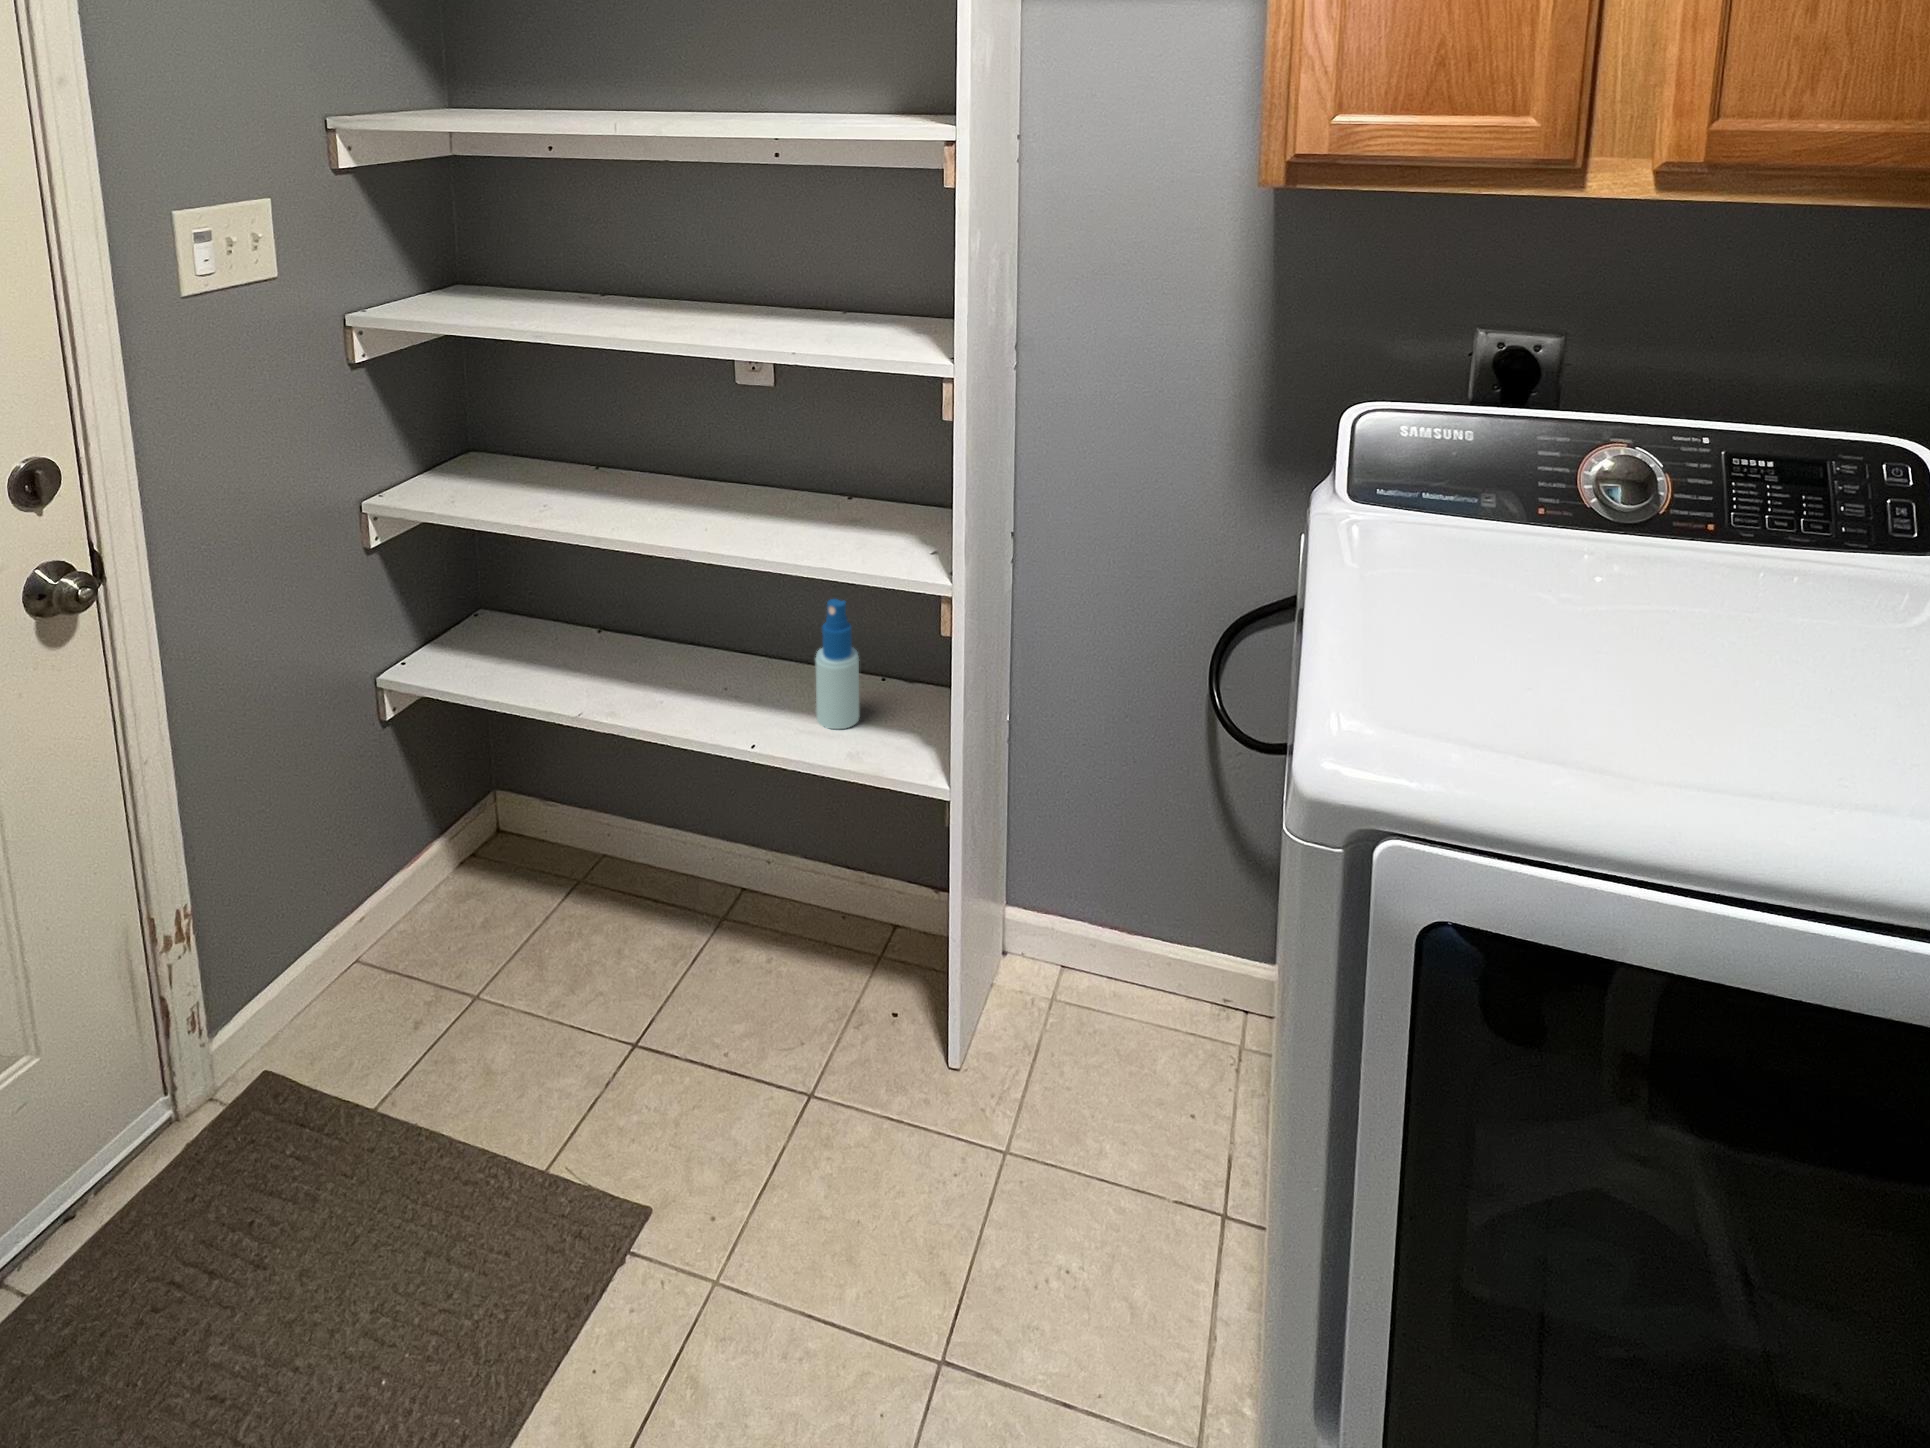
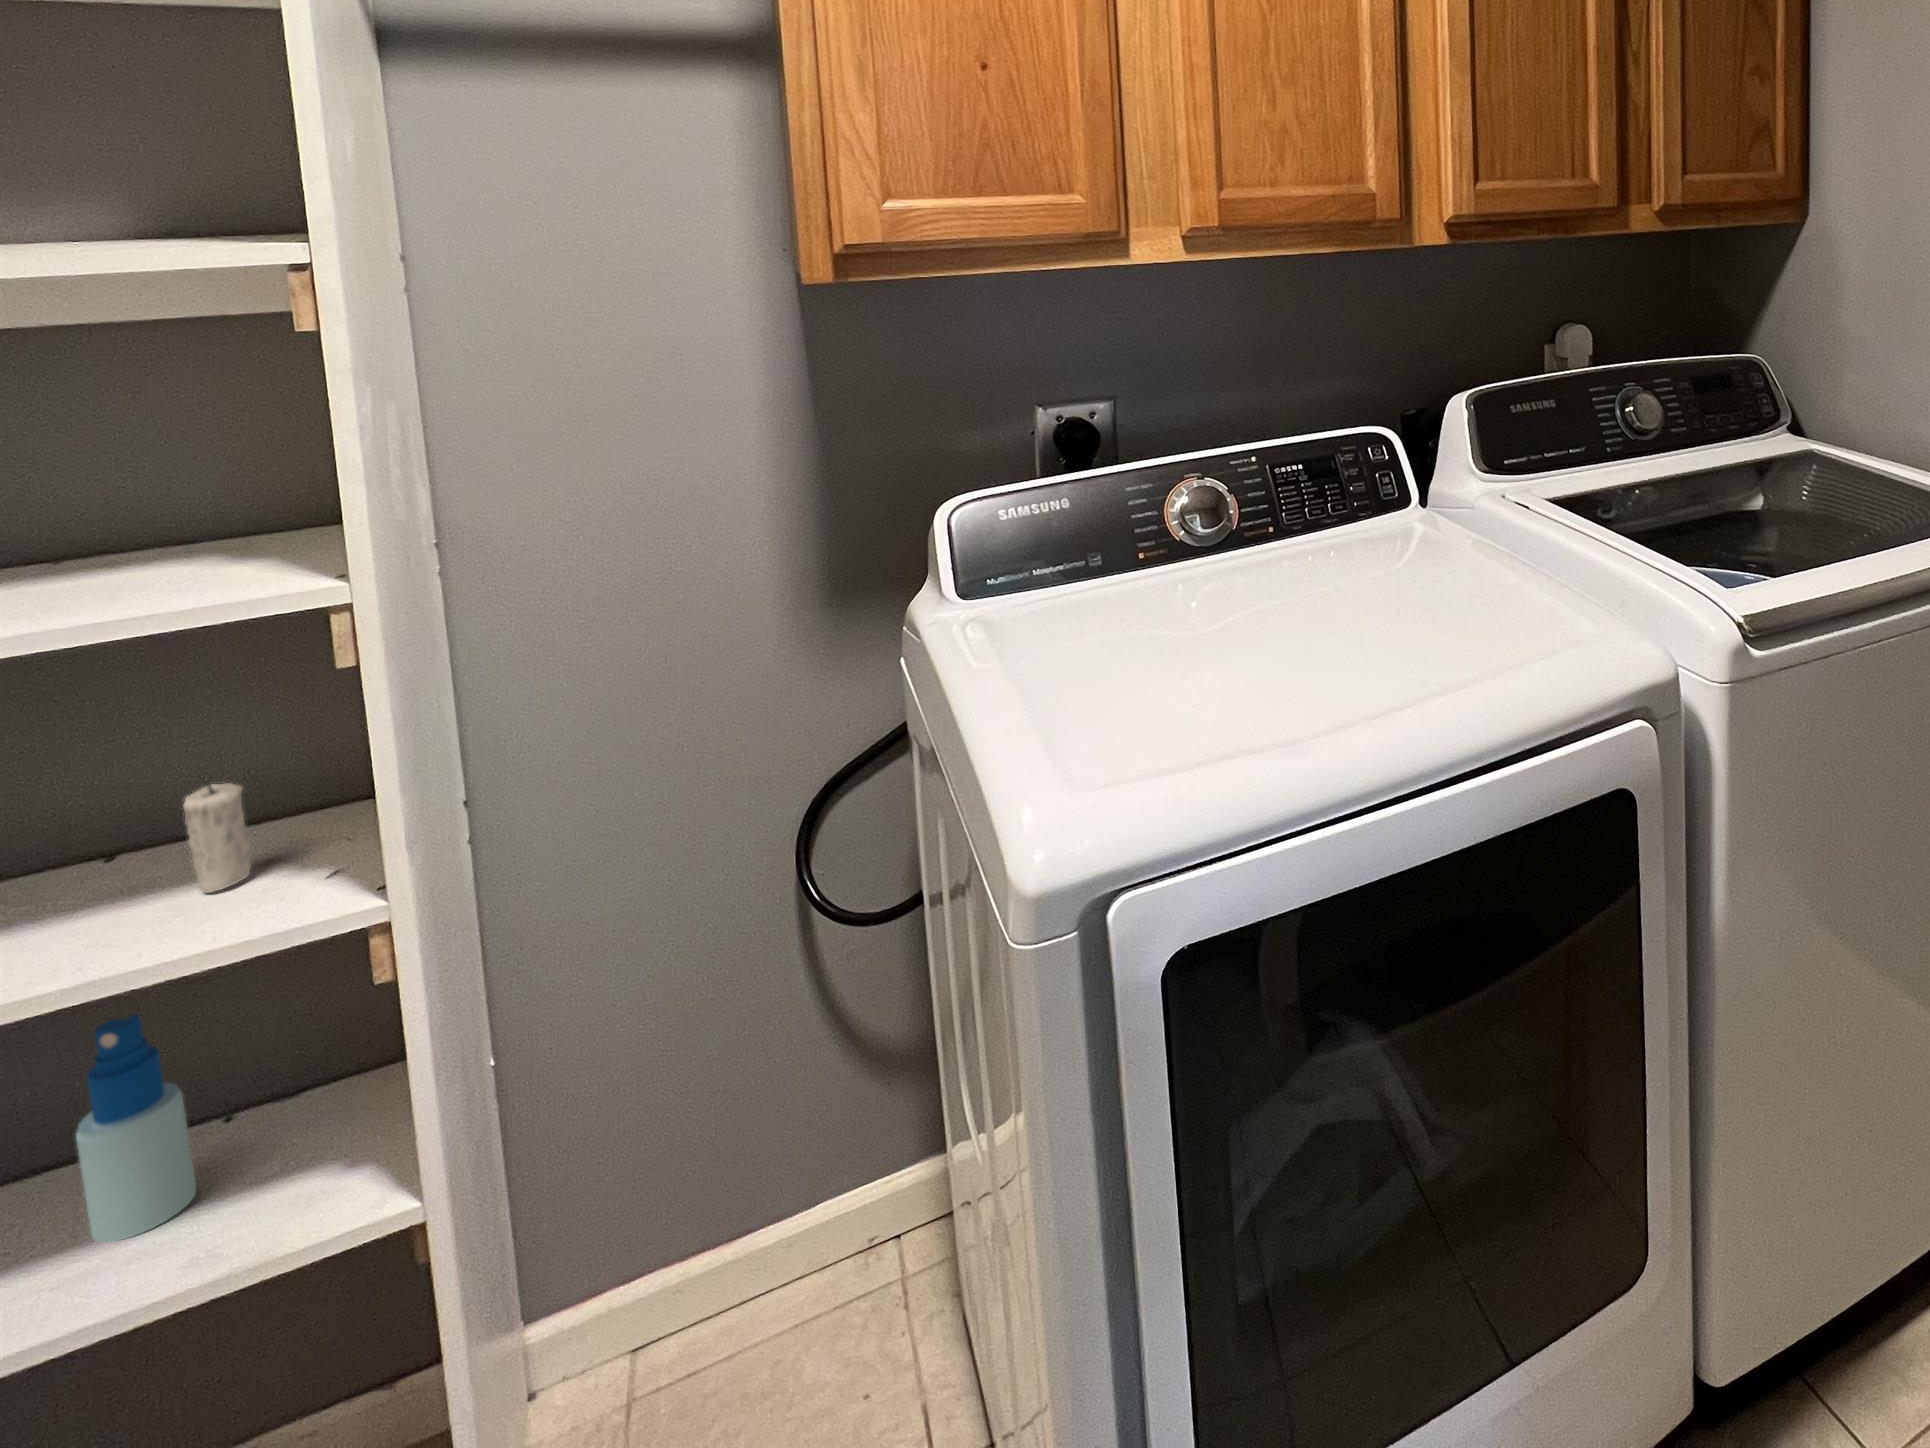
candle: none [874,467,901,543] -> present [184,783,251,893]

